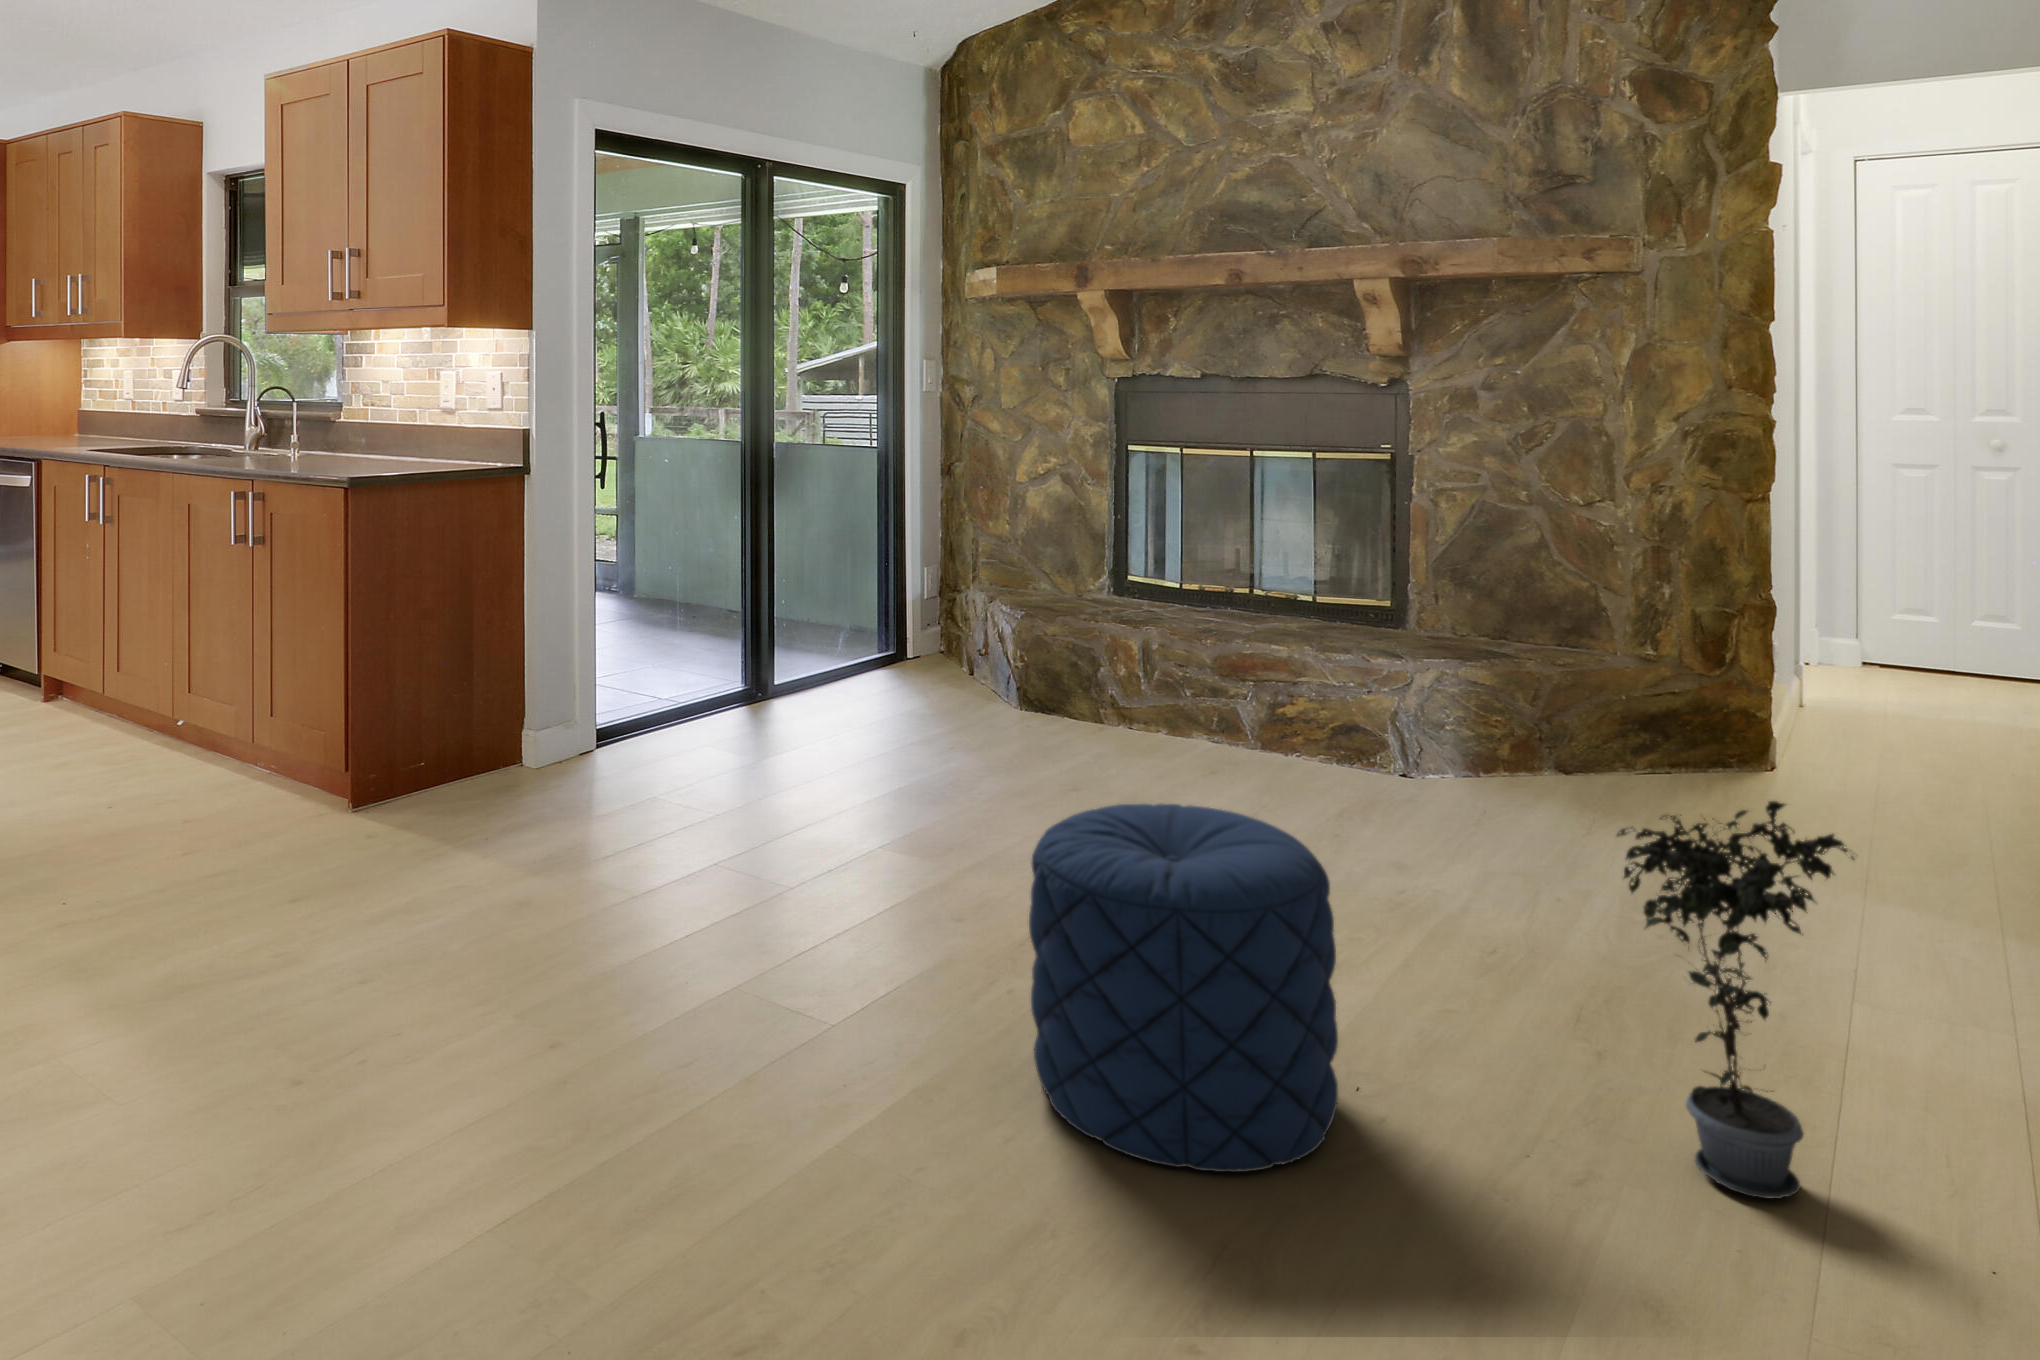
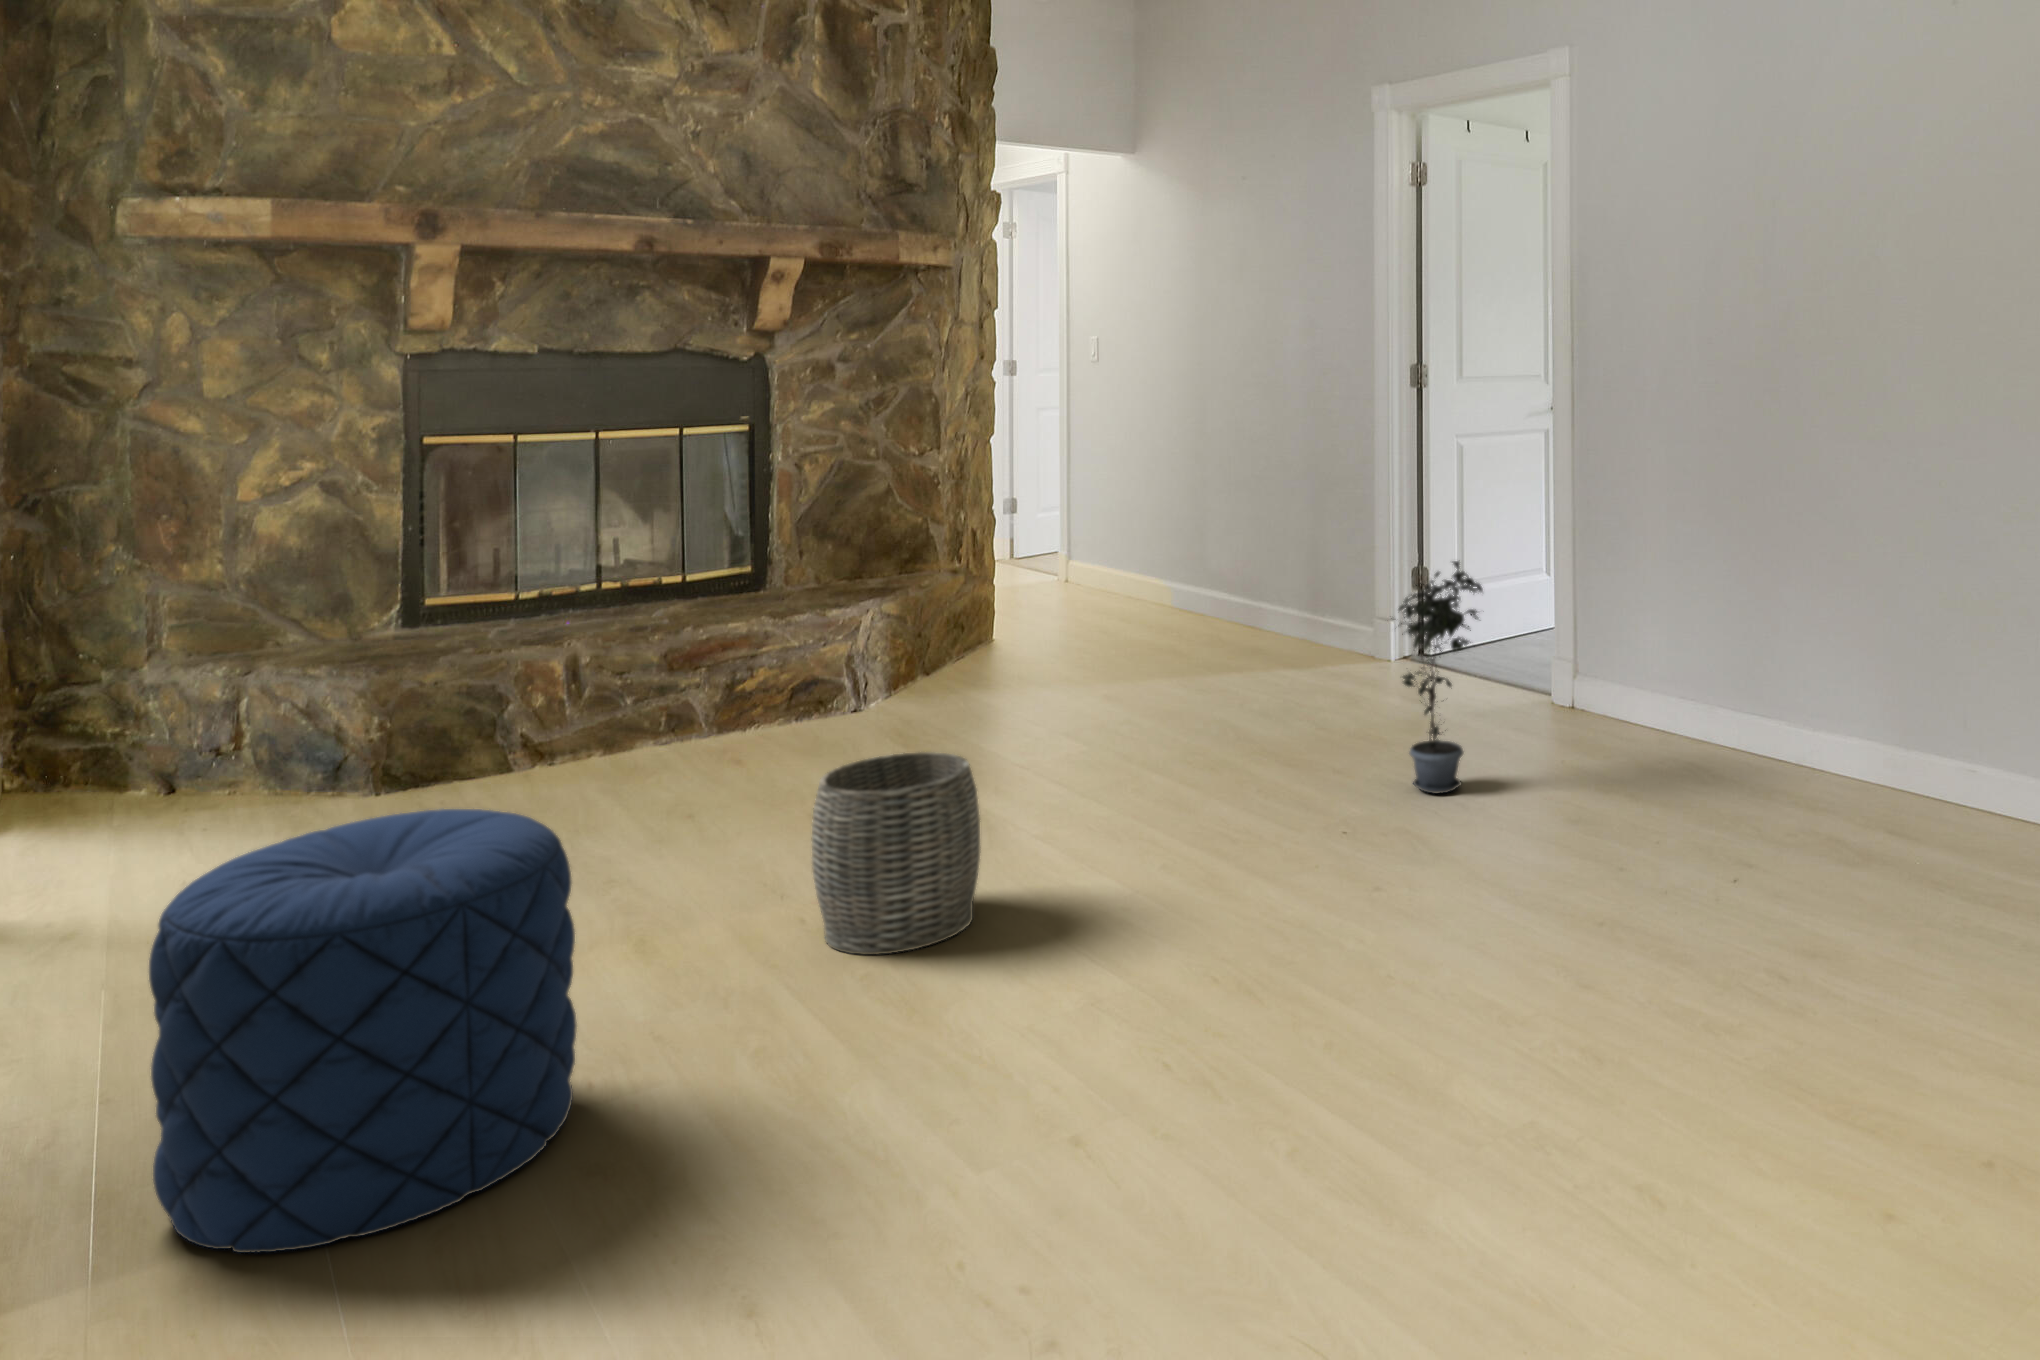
woven basket: none [862,781,1010,973] -> present [812,752,981,955]
pouf: present [1029,804,1338,1172] -> present [149,809,577,1253]

